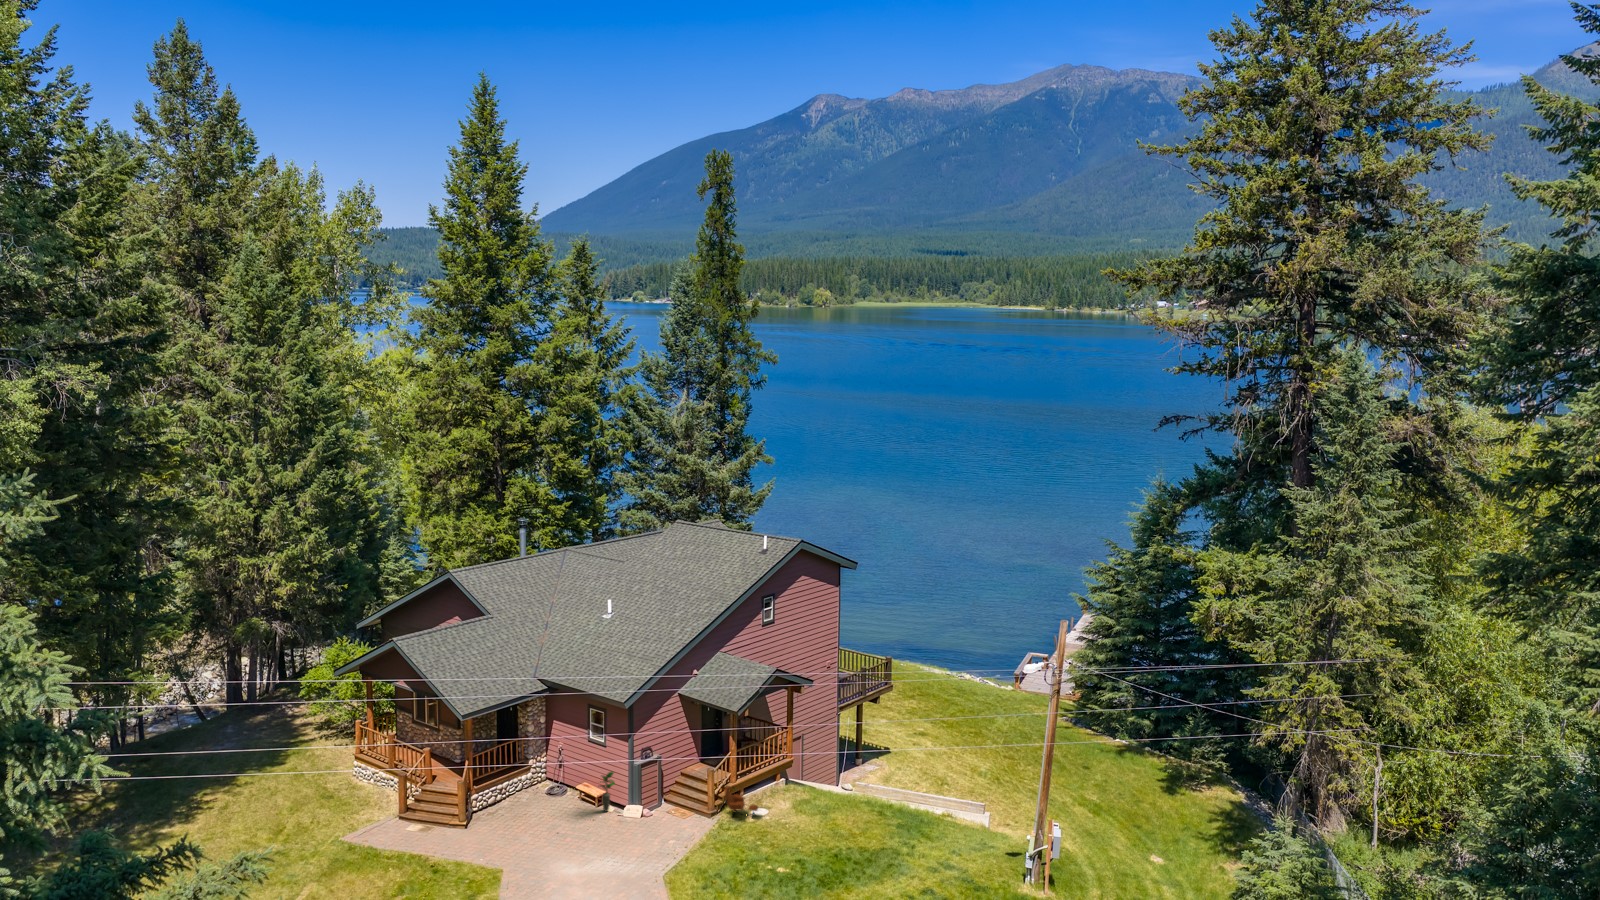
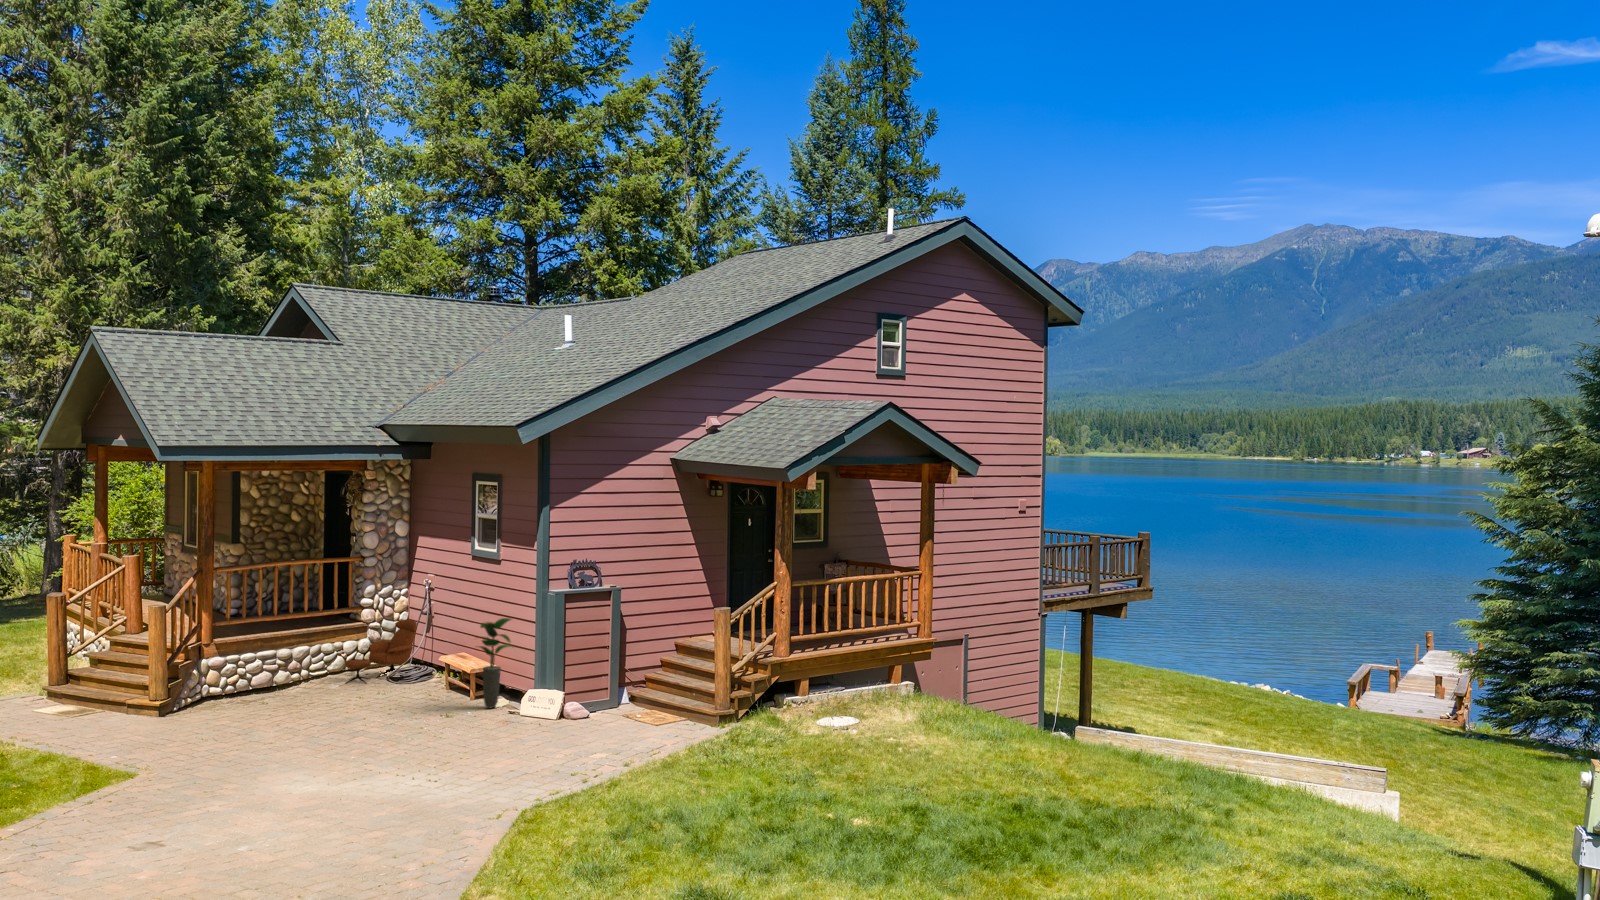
lounge chair: present [725,786,758,817] -> present [345,620,417,684]

